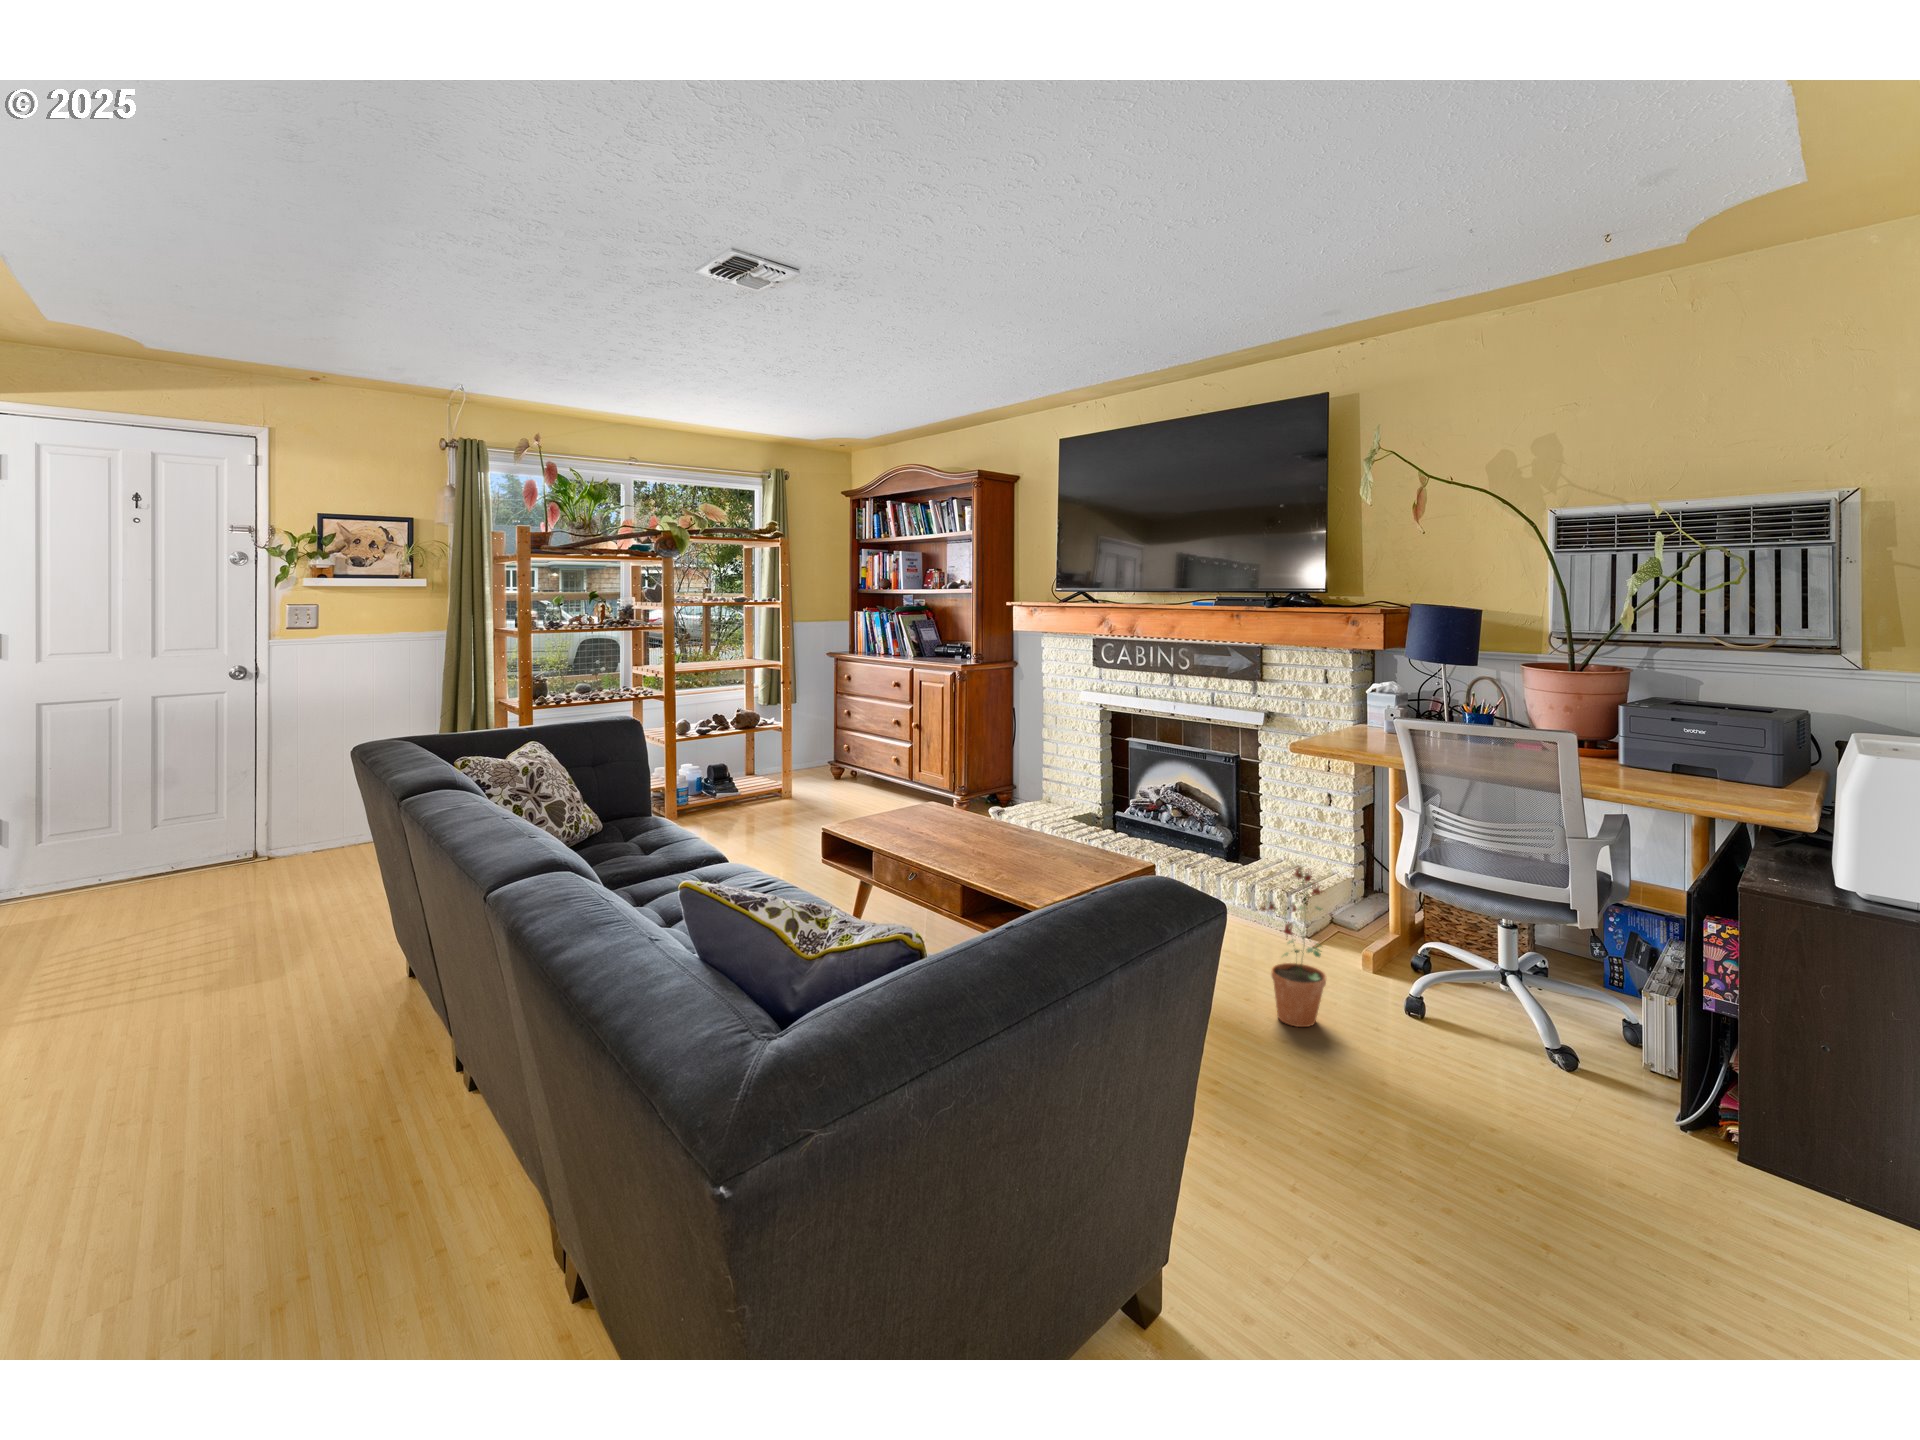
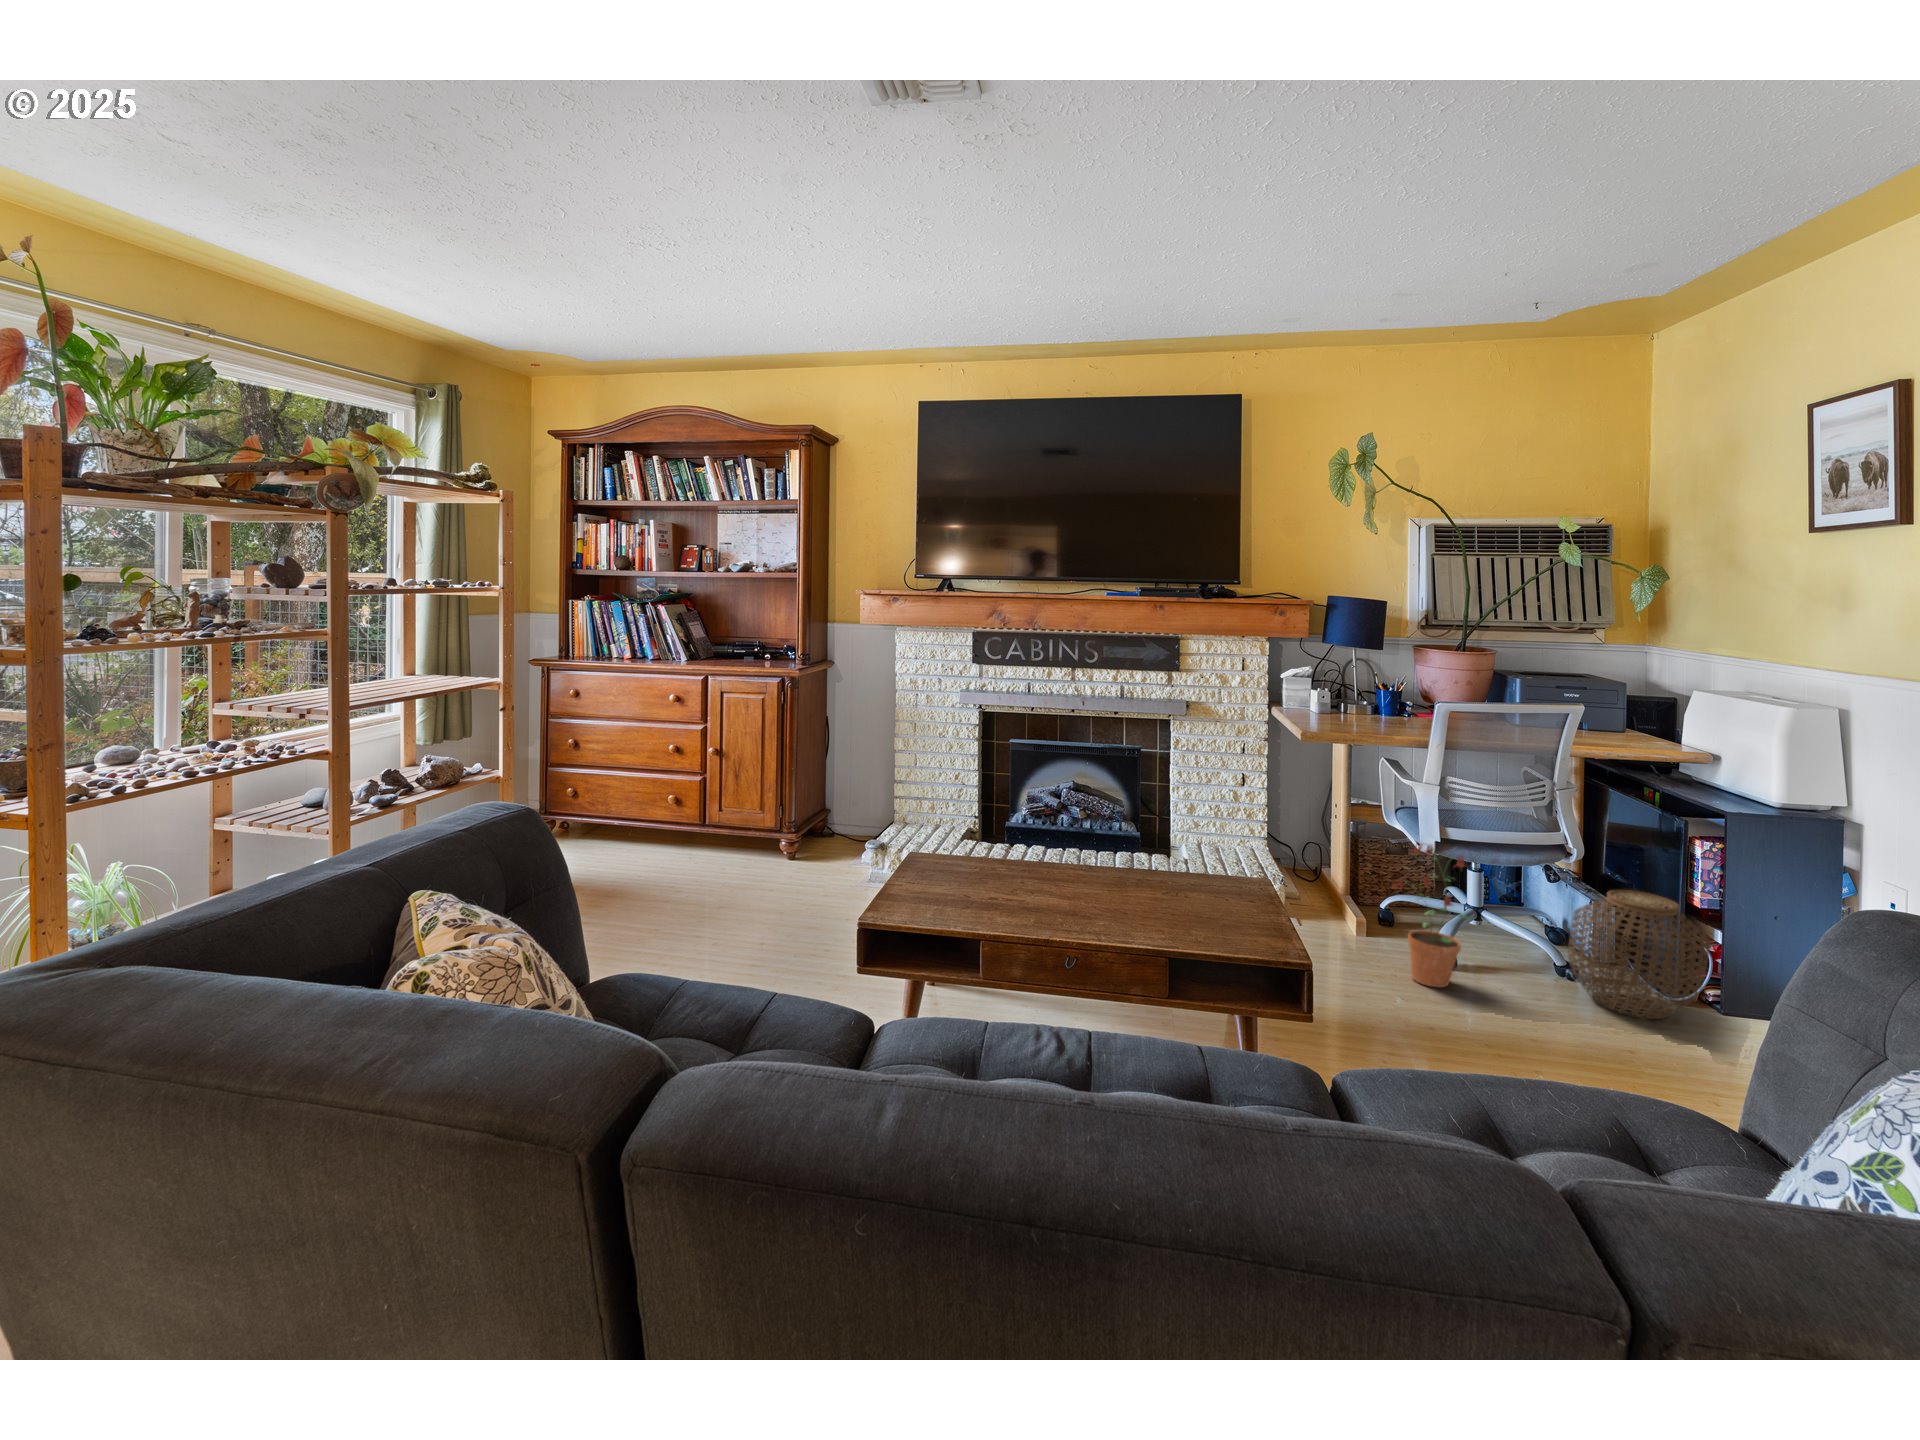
woven basket: none [1428,953,1589,1120] -> present [1568,890,1710,1019]

